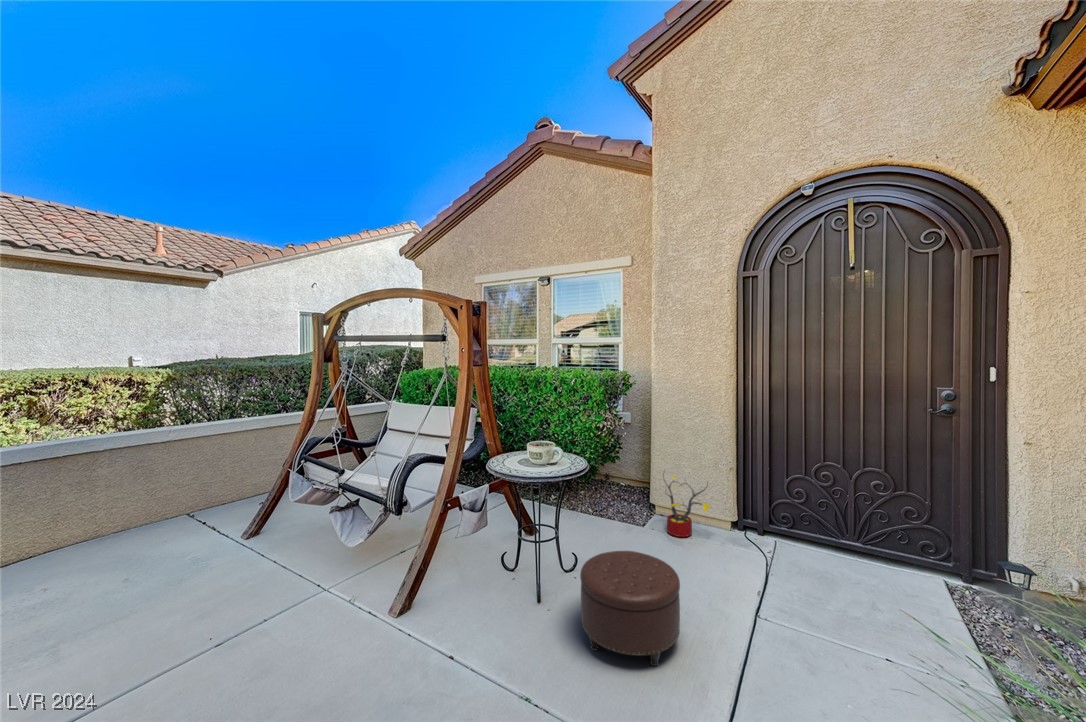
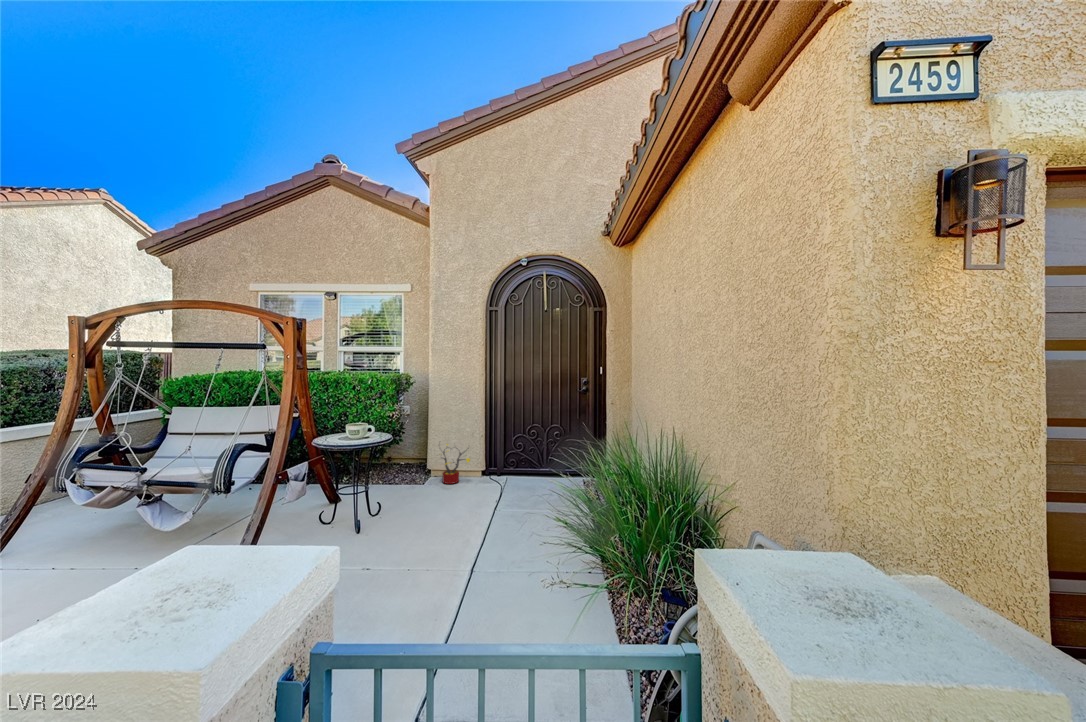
ottoman: present [580,551,680,666] -> none [398,484,458,541]

